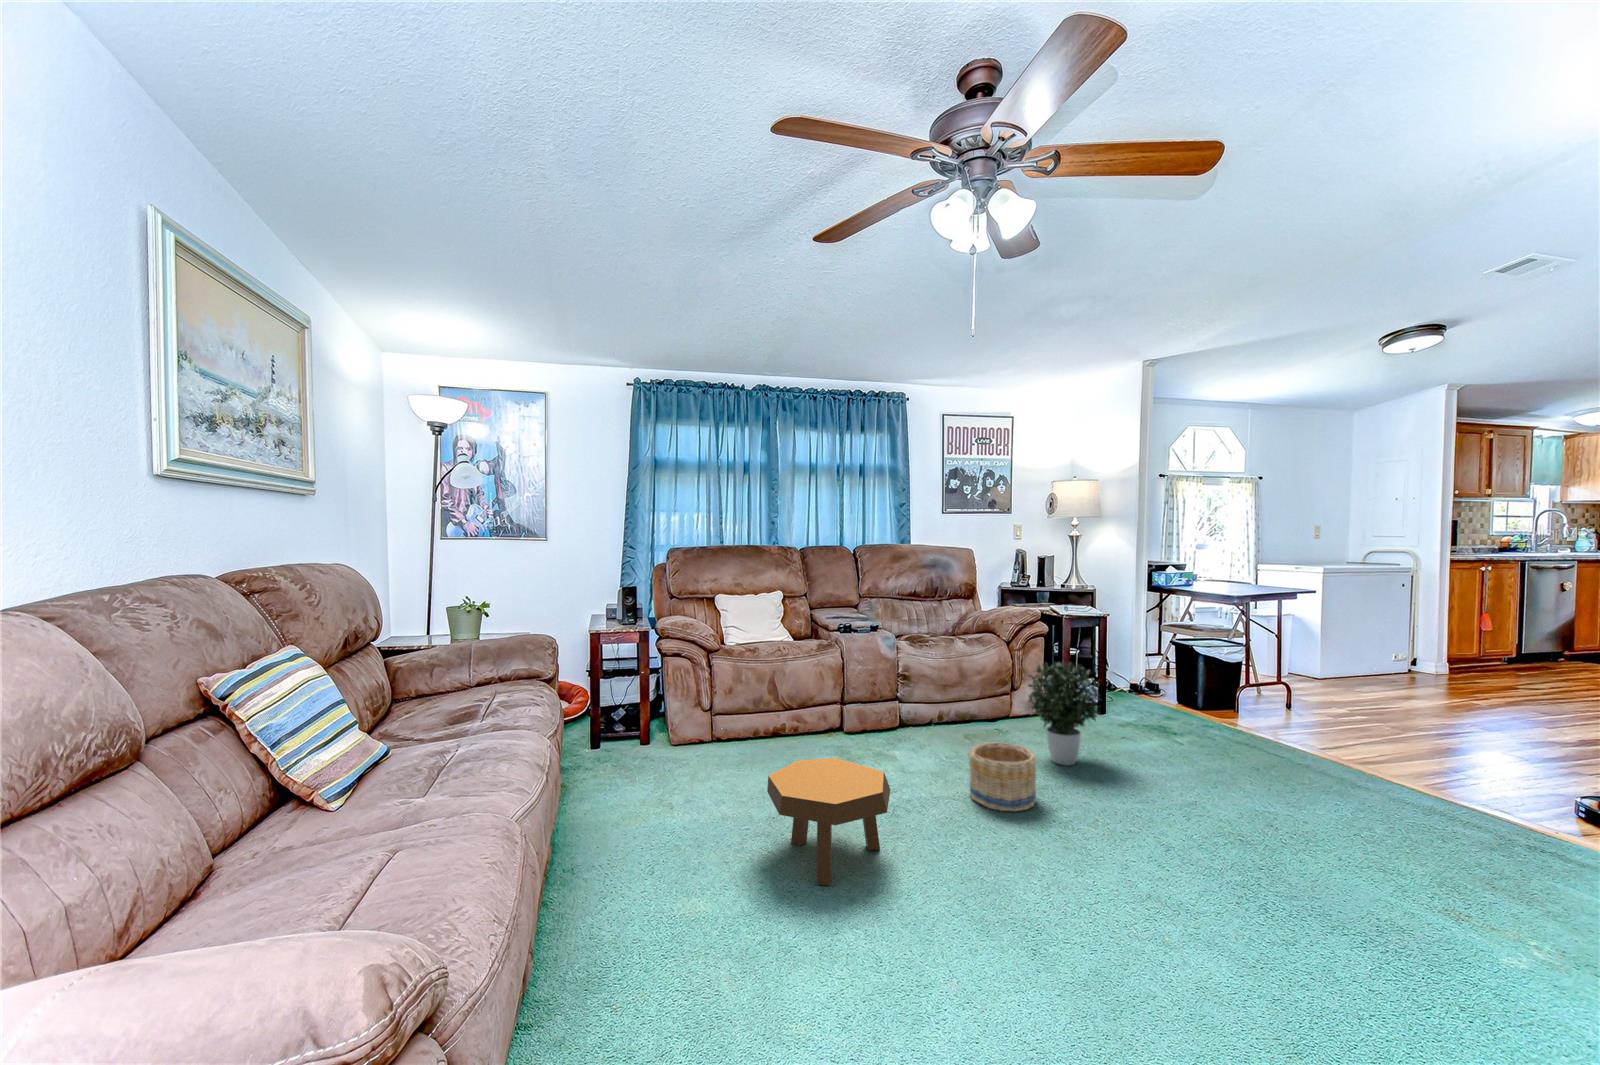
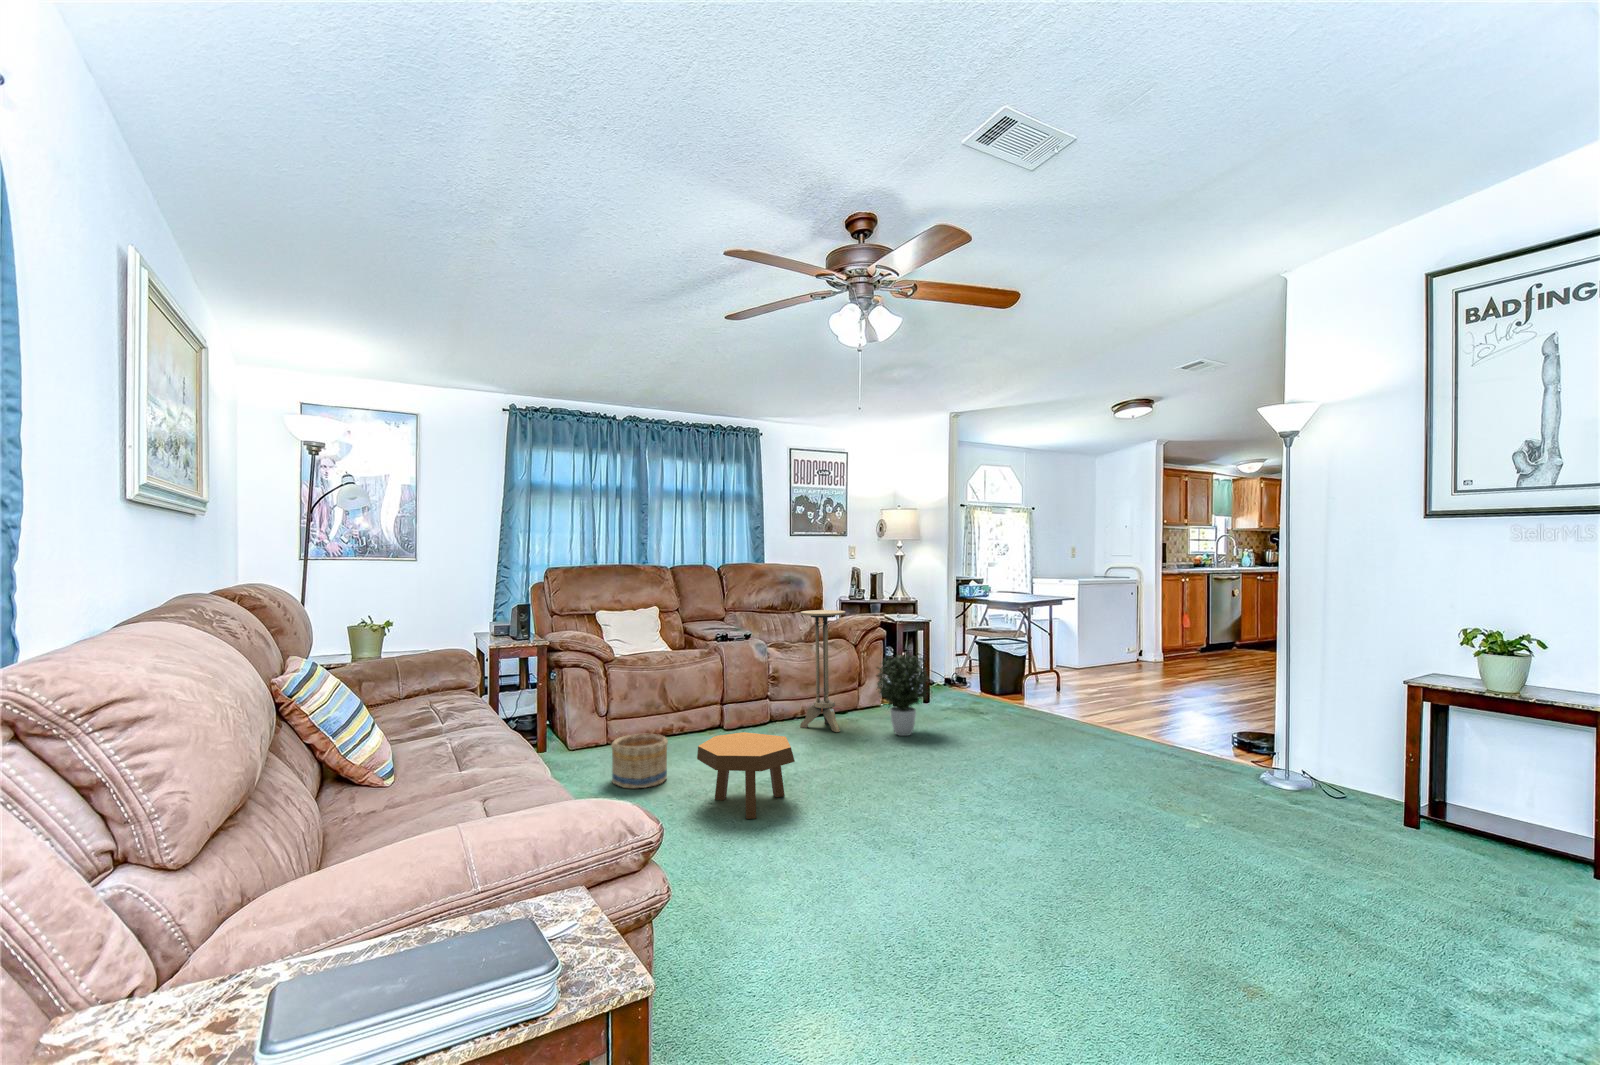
side table: none [933,601,990,751] -> present [800,610,846,732]
basket: present [969,742,1036,811] -> present [611,734,668,788]

